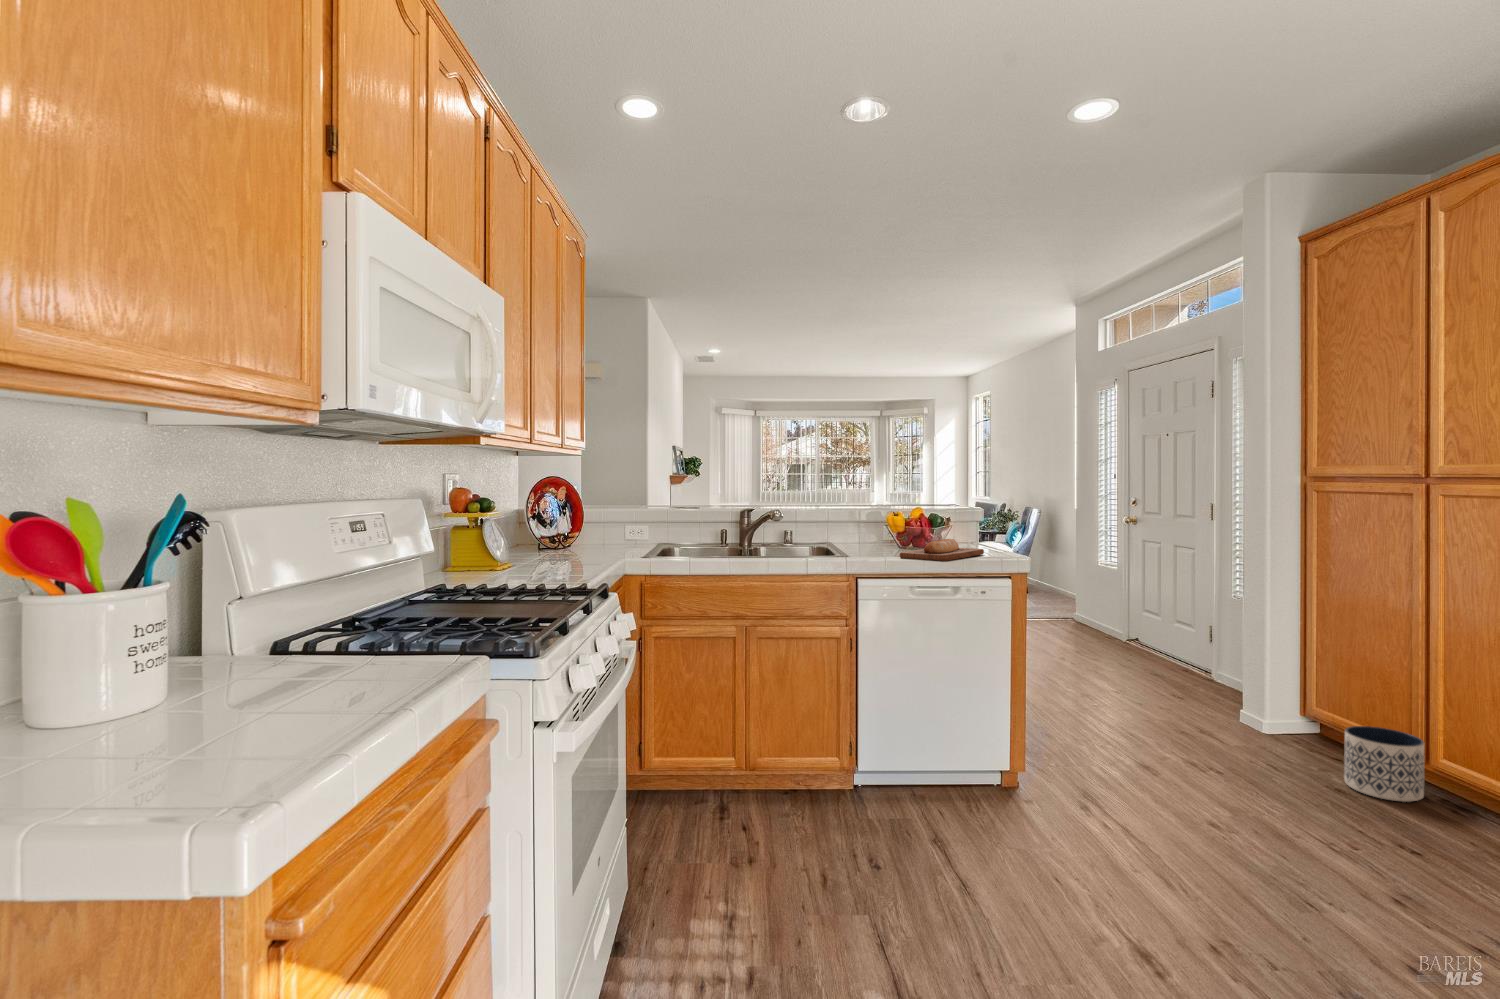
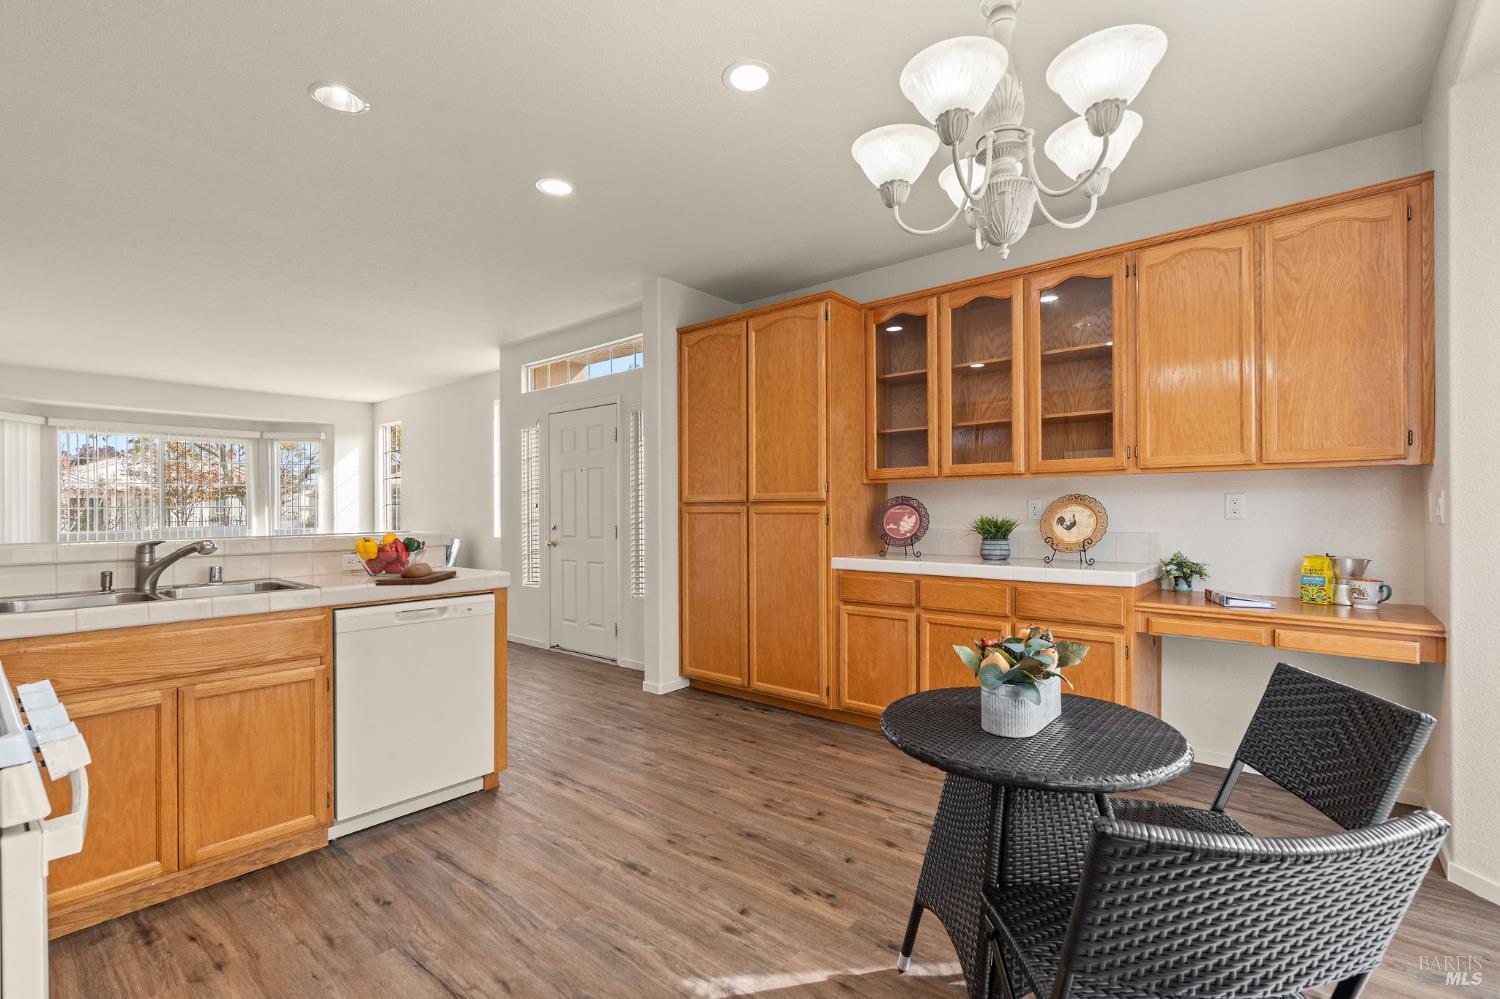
planter: present [1344,726,1425,802] -> none [714,673,756,721]

